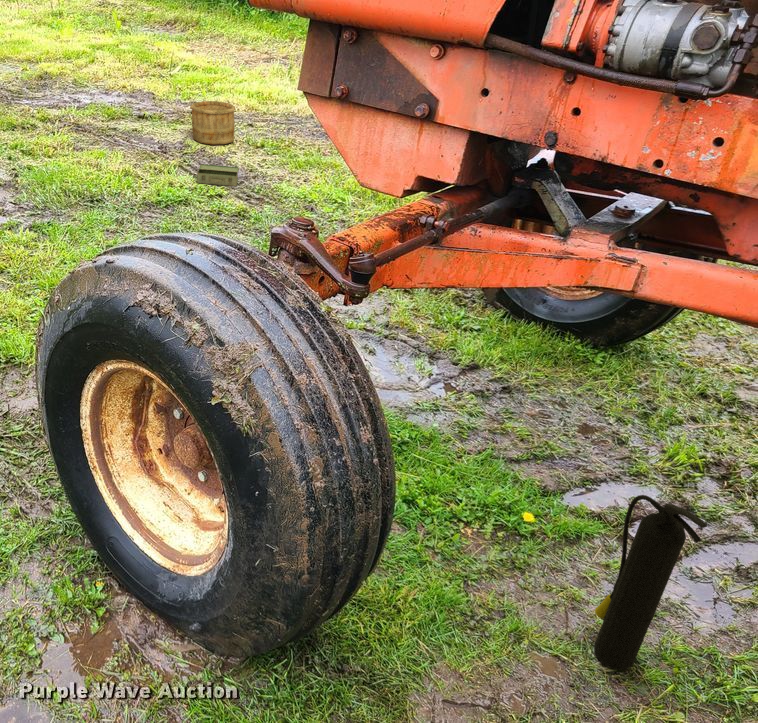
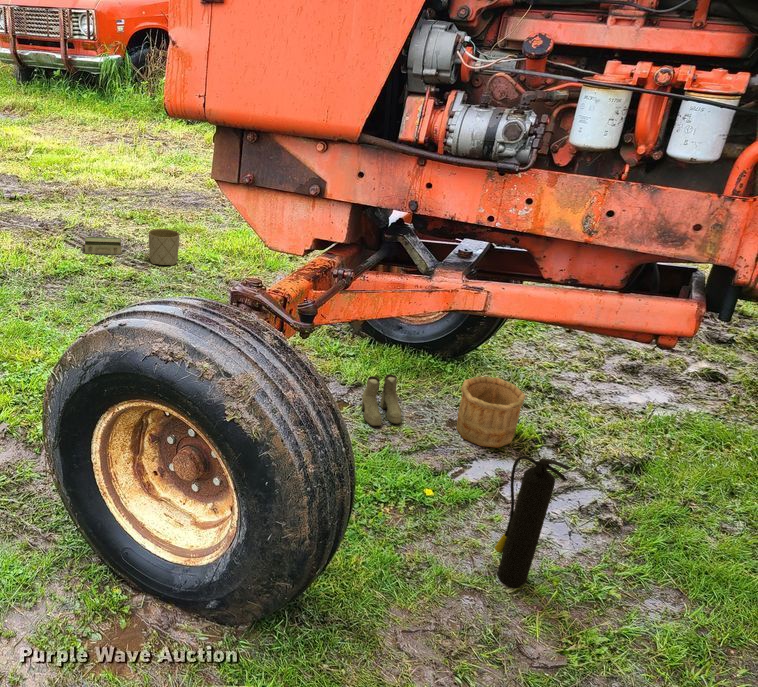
wooden bucket: present [190,101,235,145] -> present [457,376,525,448]
planter: none [265,158,299,203] -> present [148,229,180,266]
boots: none [468,356,516,421] -> present [361,374,402,426]

